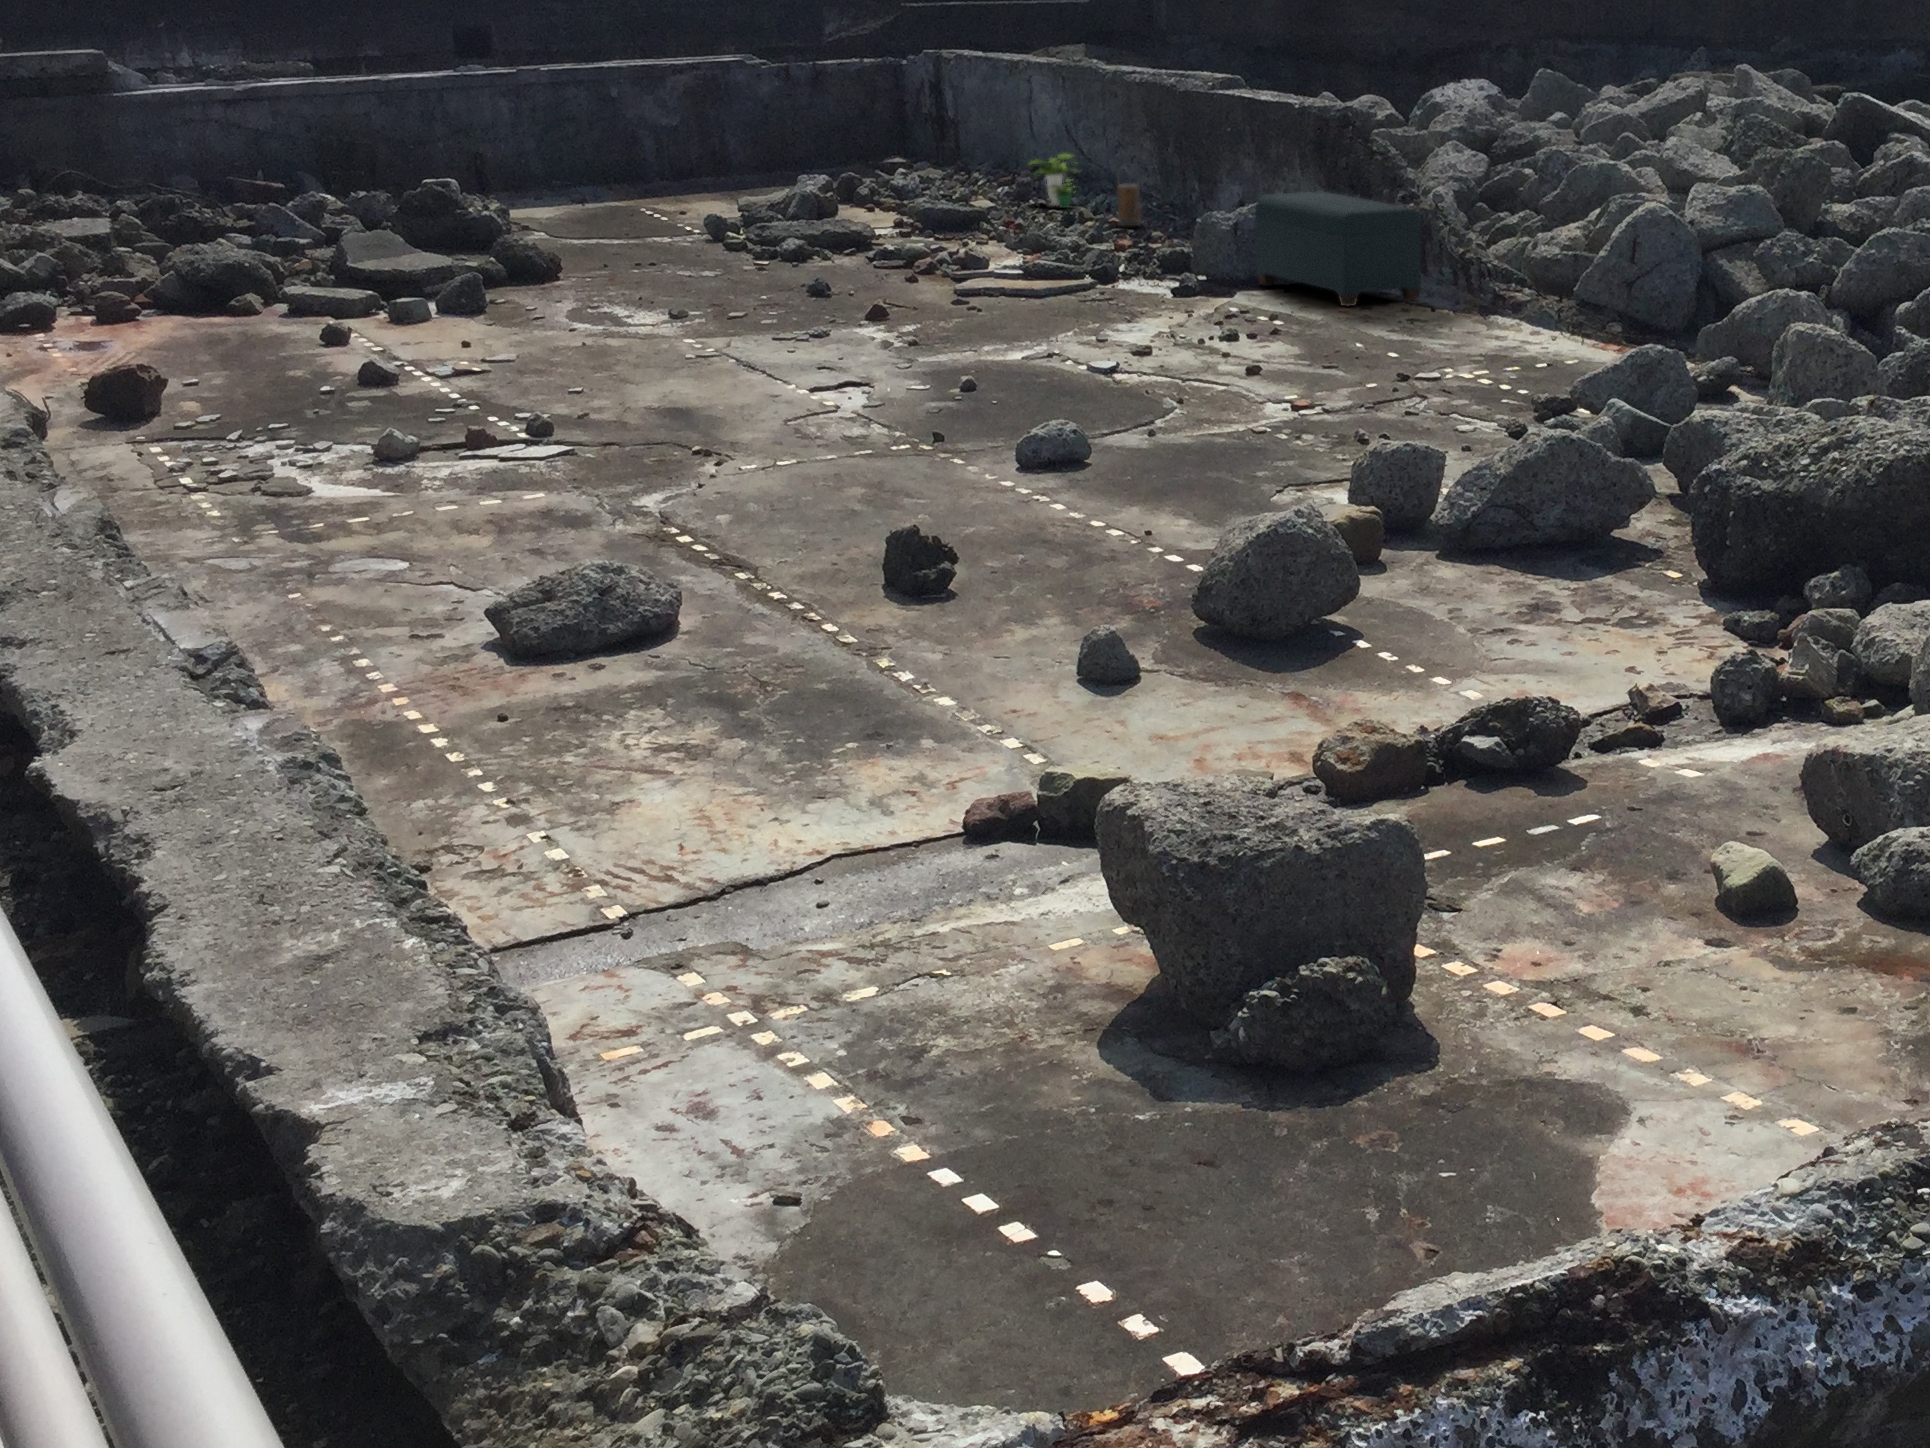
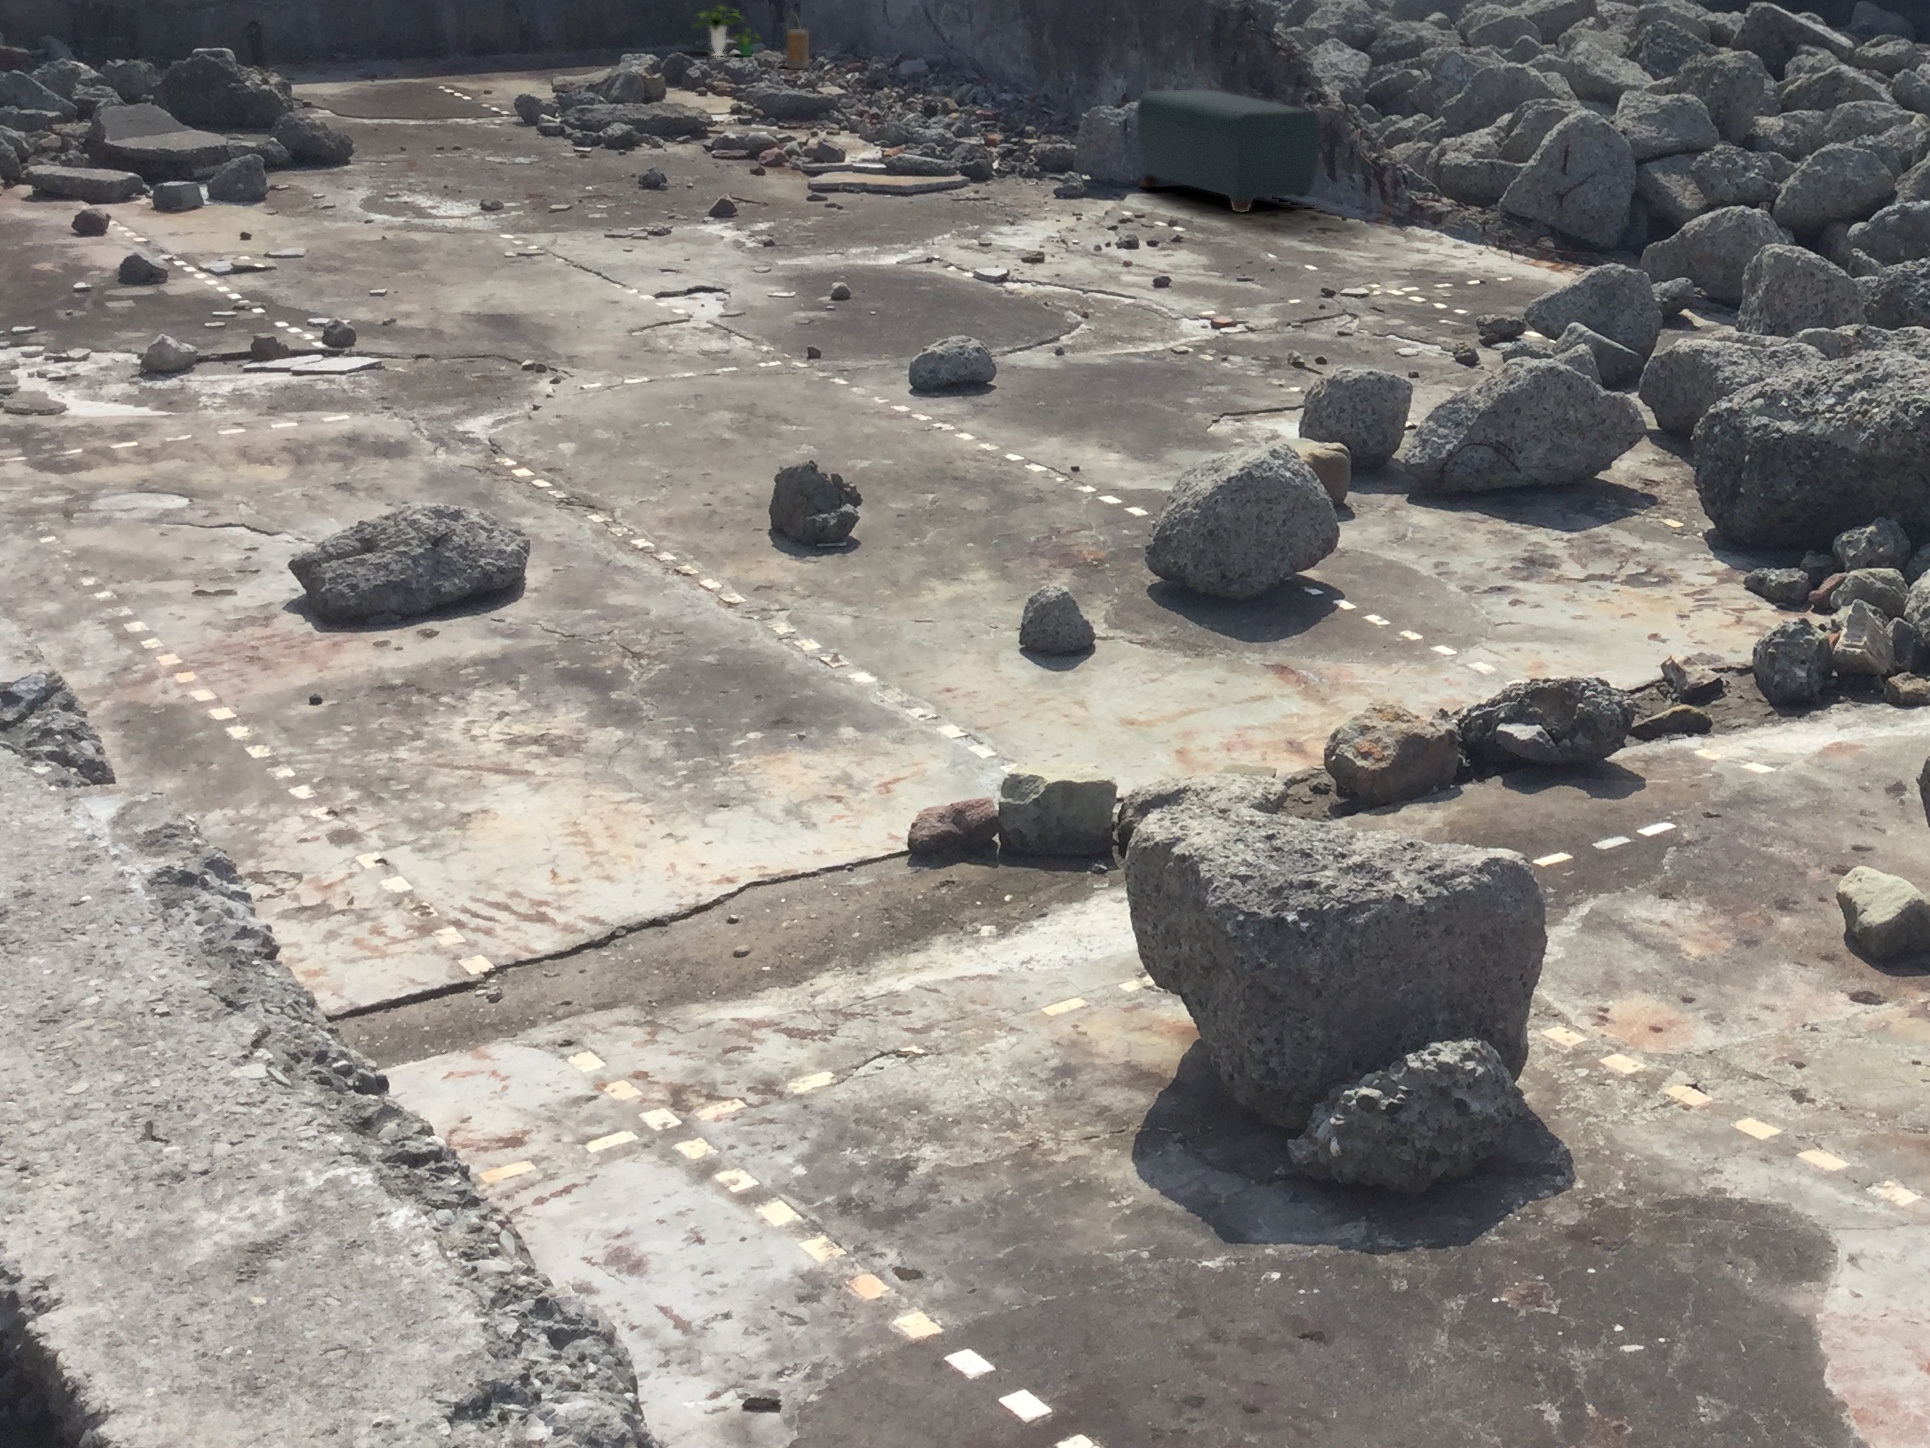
potted plant: present [1029,154,1072,208] -> present [692,6,756,56]
watering can: present [1117,167,1141,226] -> present [787,14,809,69]

